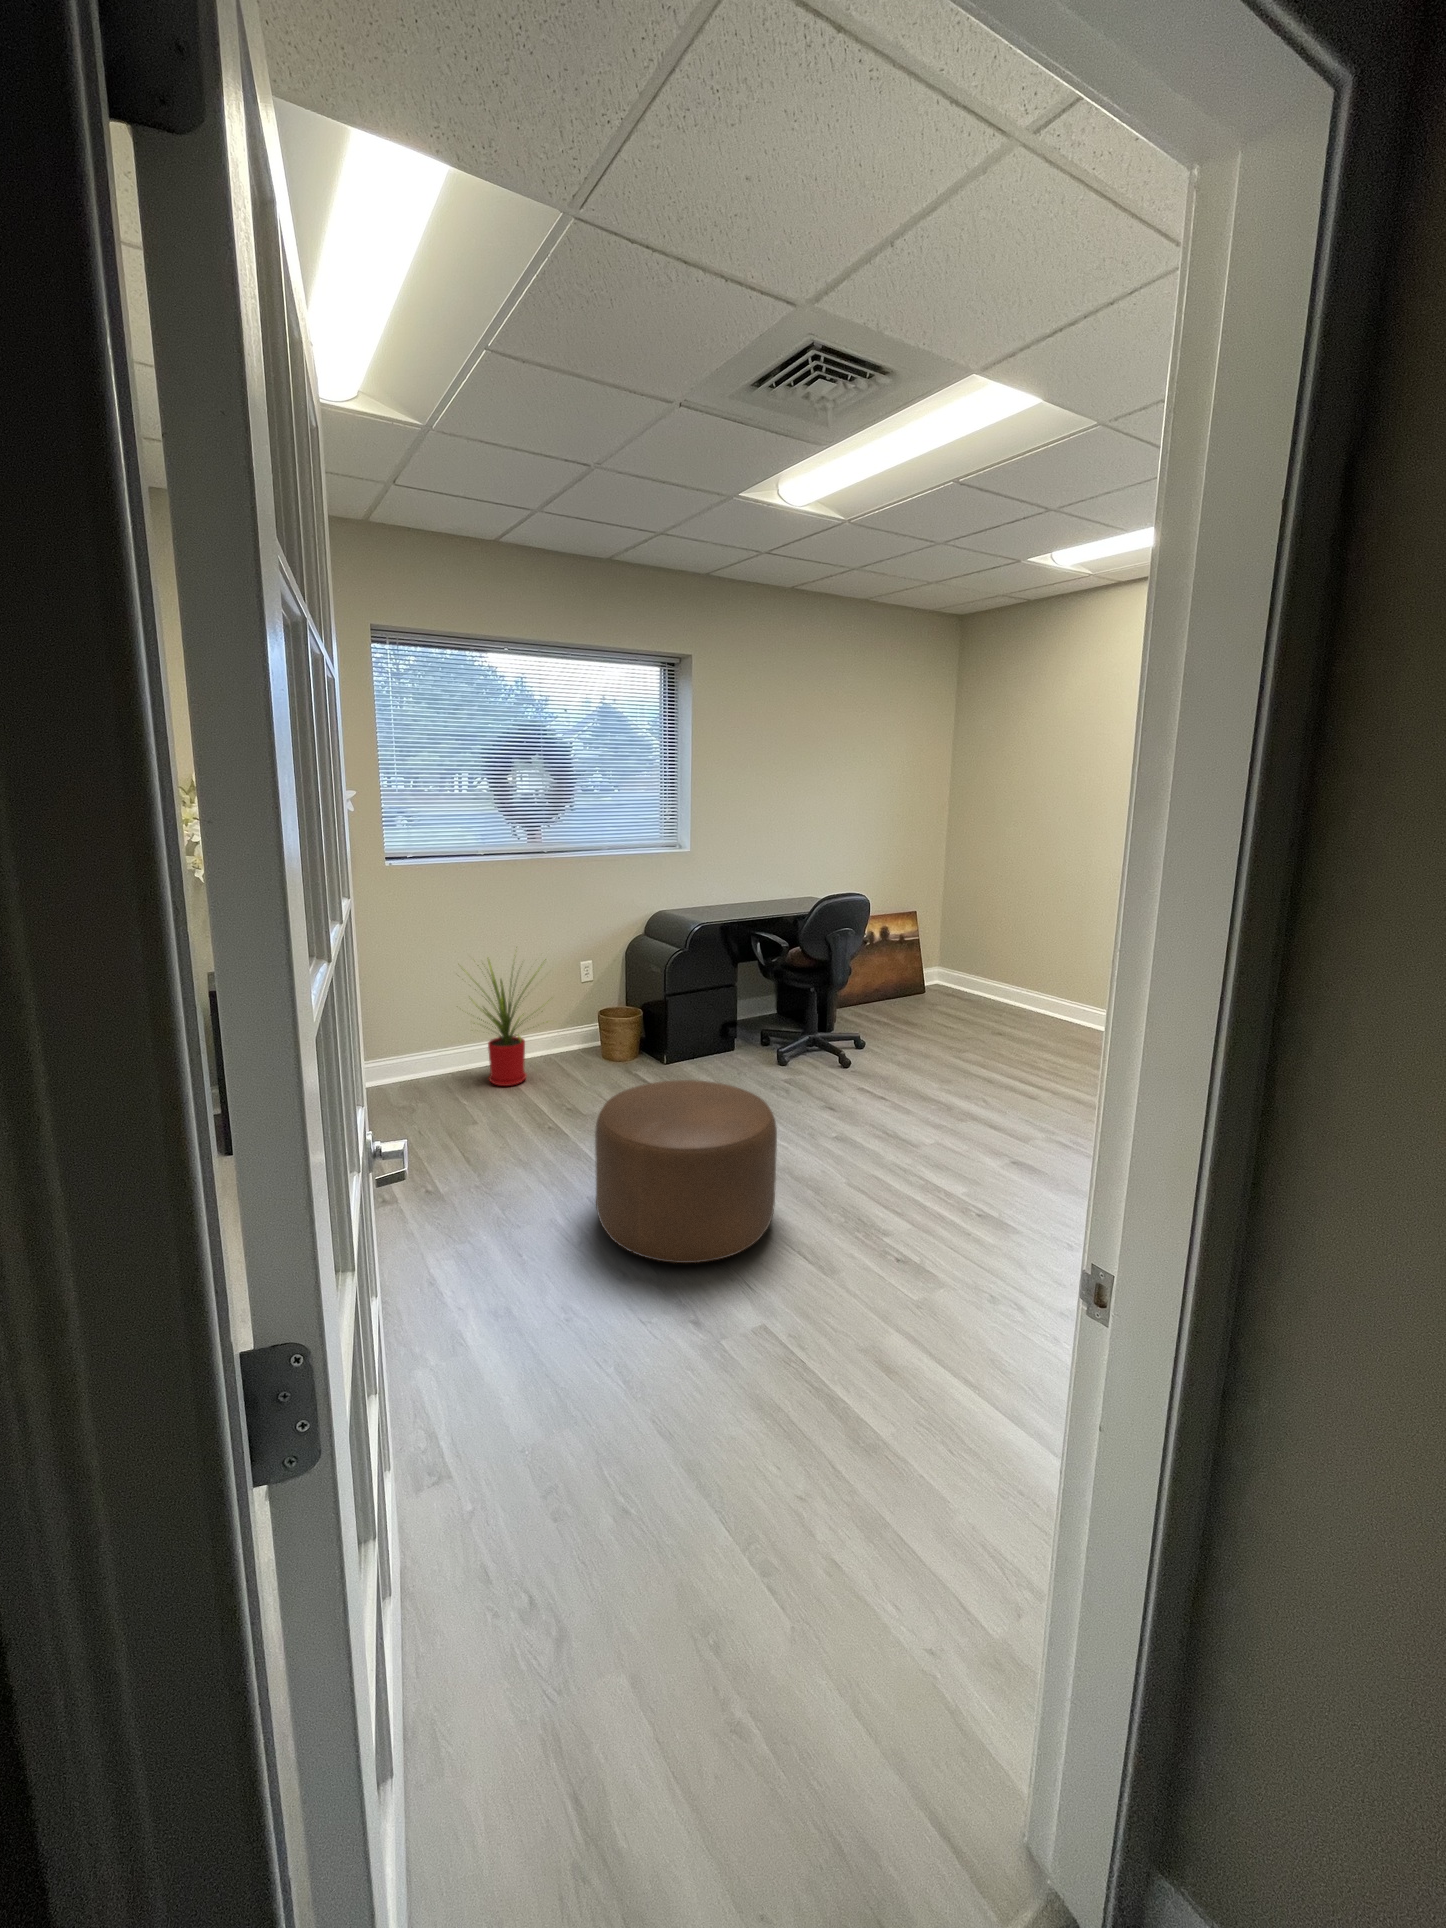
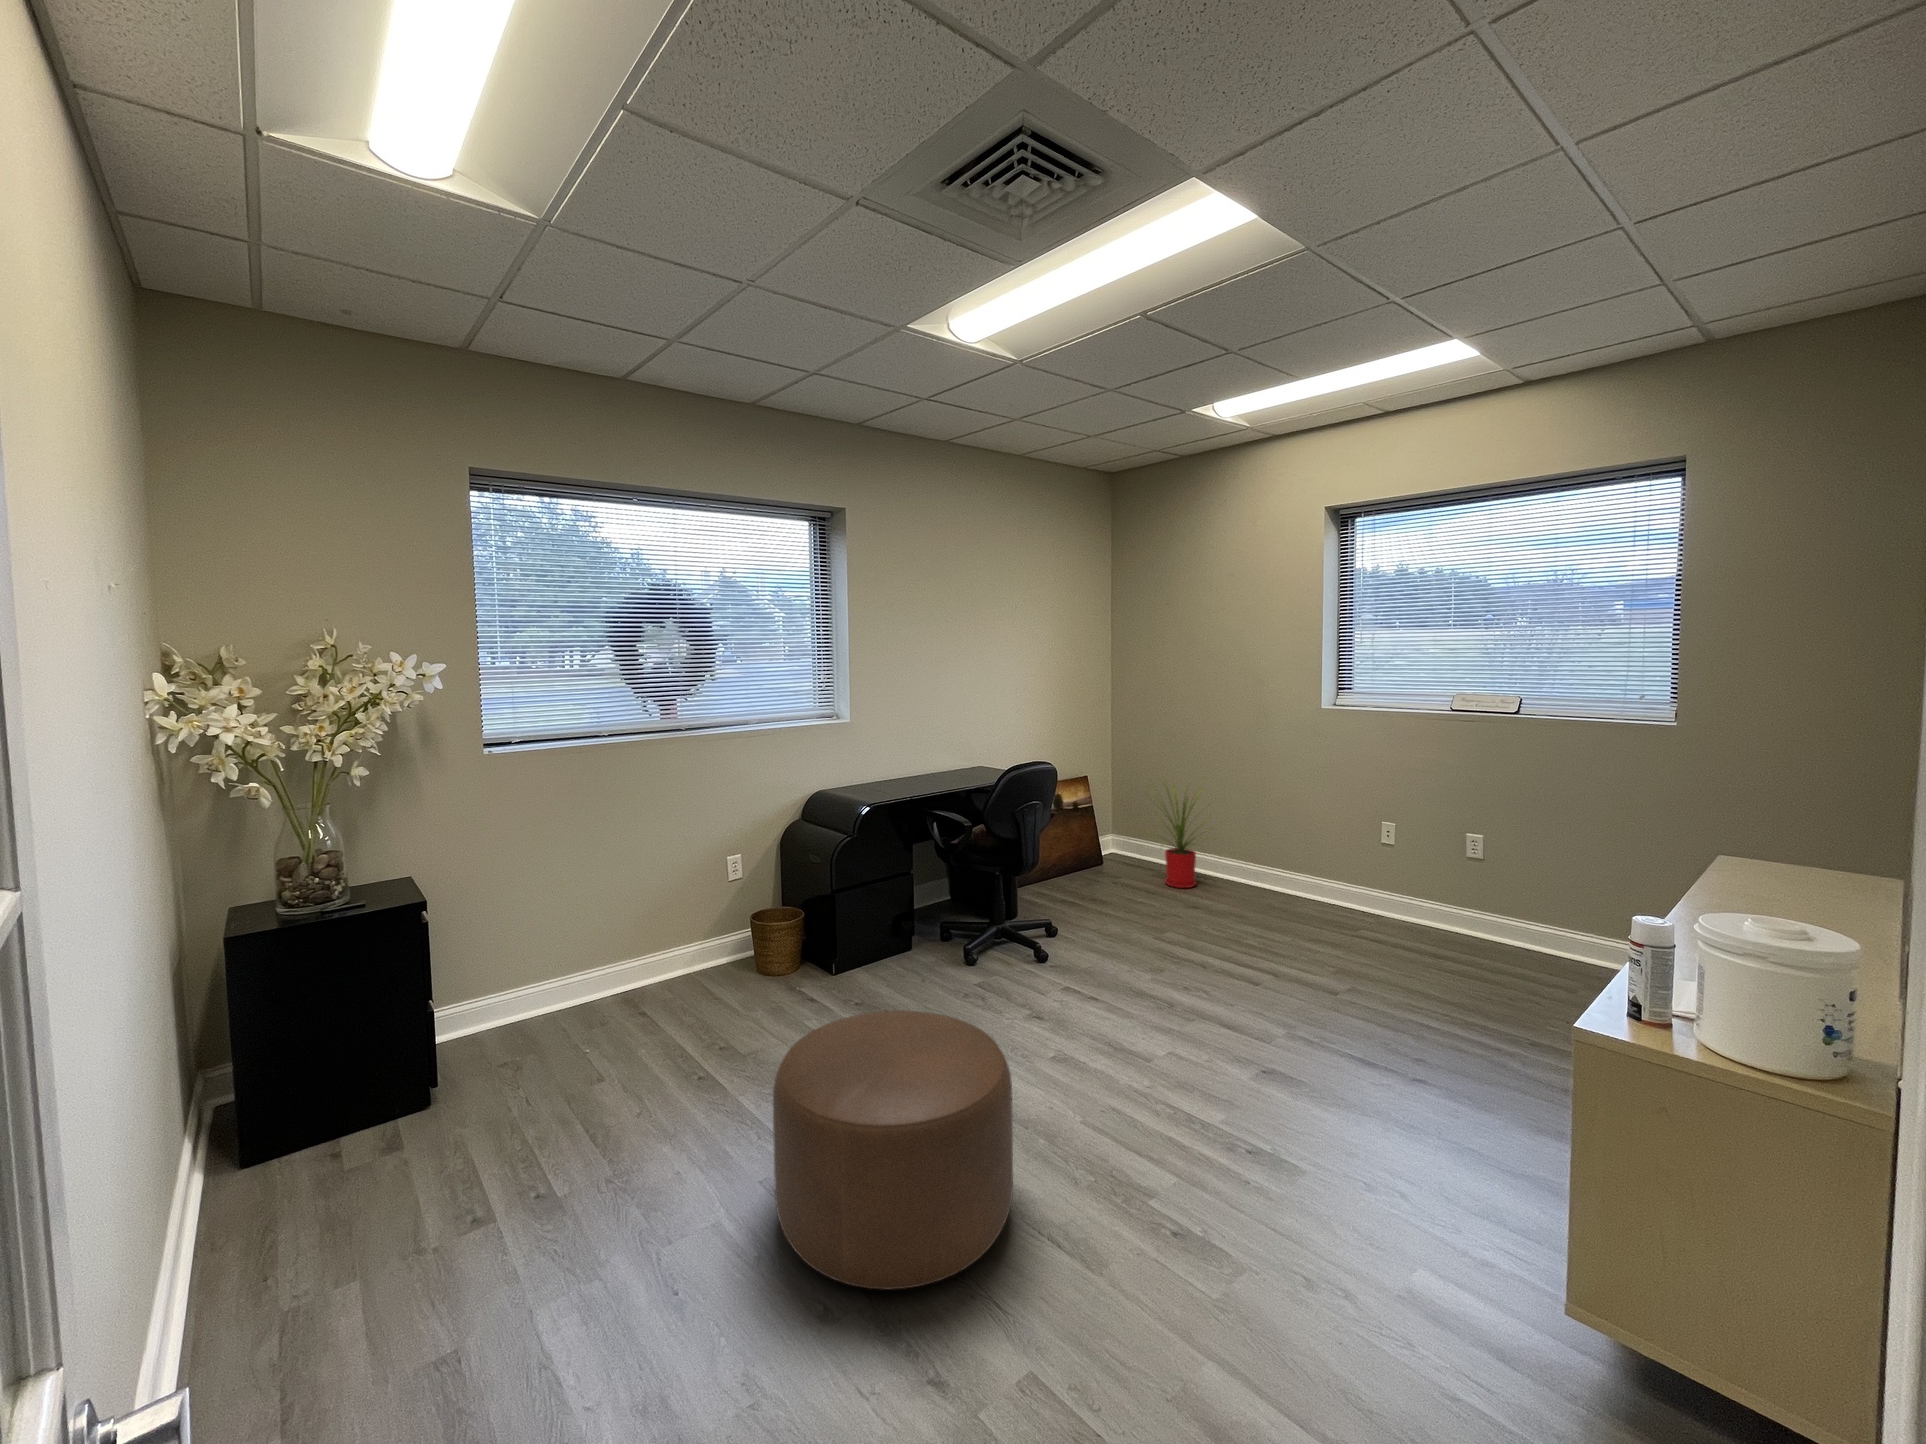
house plant: present [464,947,546,1086] -> present [1149,786,1208,888]

